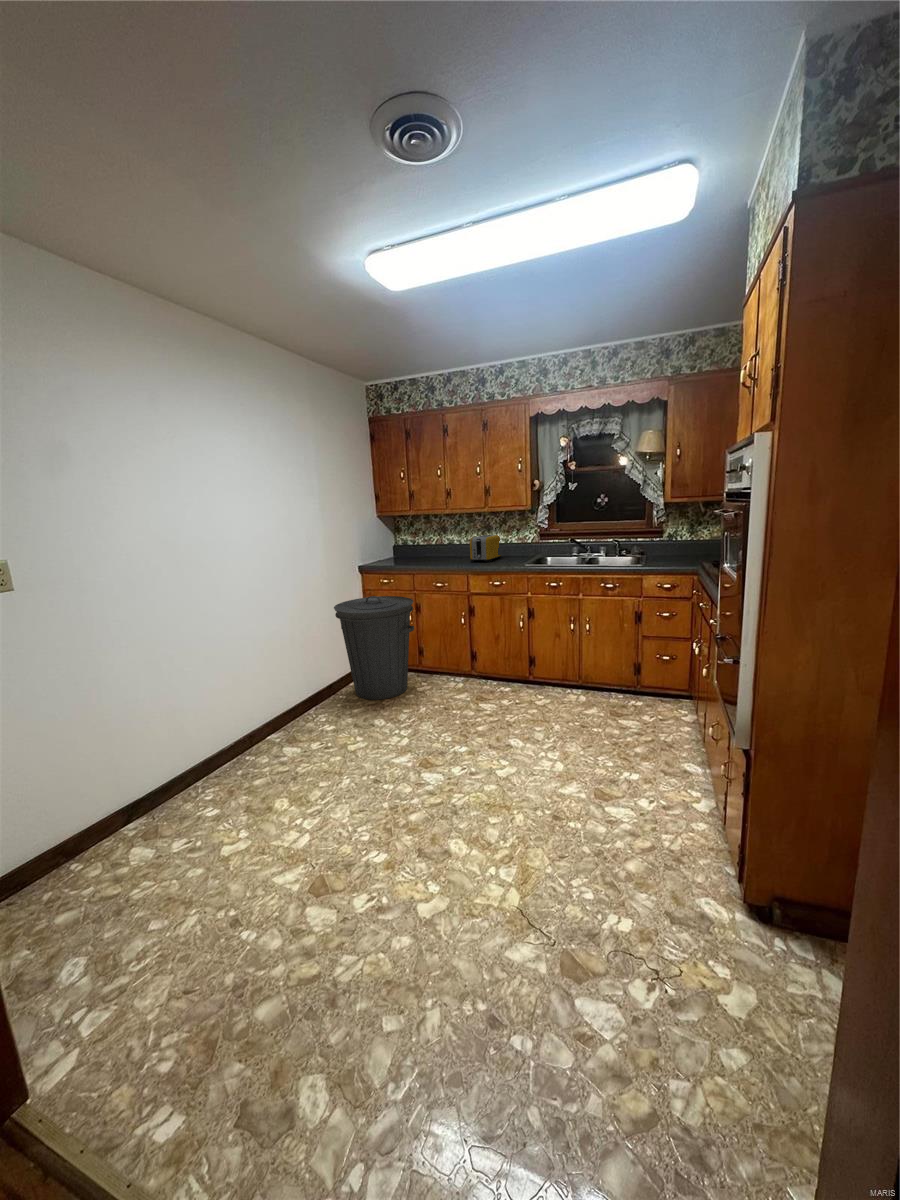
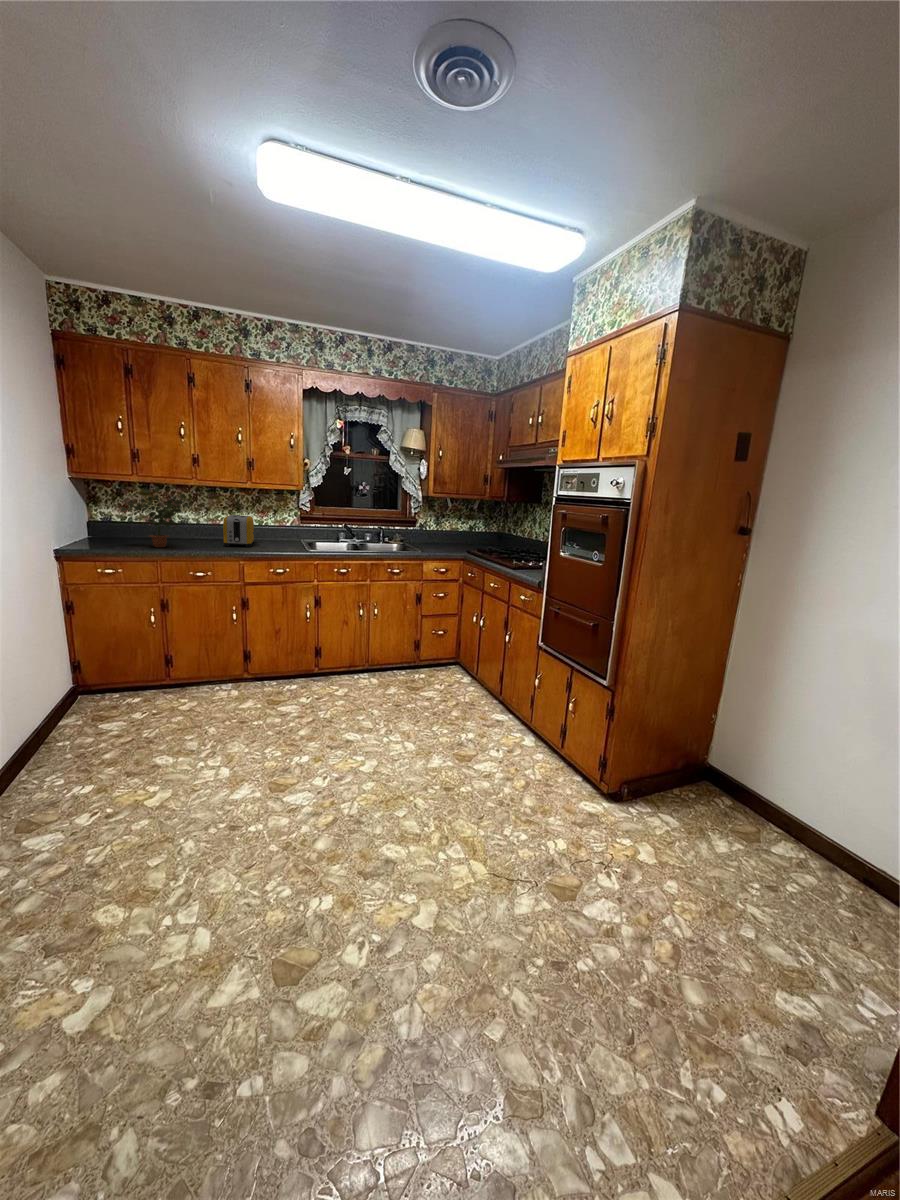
potted plant: none [400,519,446,565] -> present [121,487,189,547]
trash can: present [334,596,414,700] -> none [40,590,180,736]

